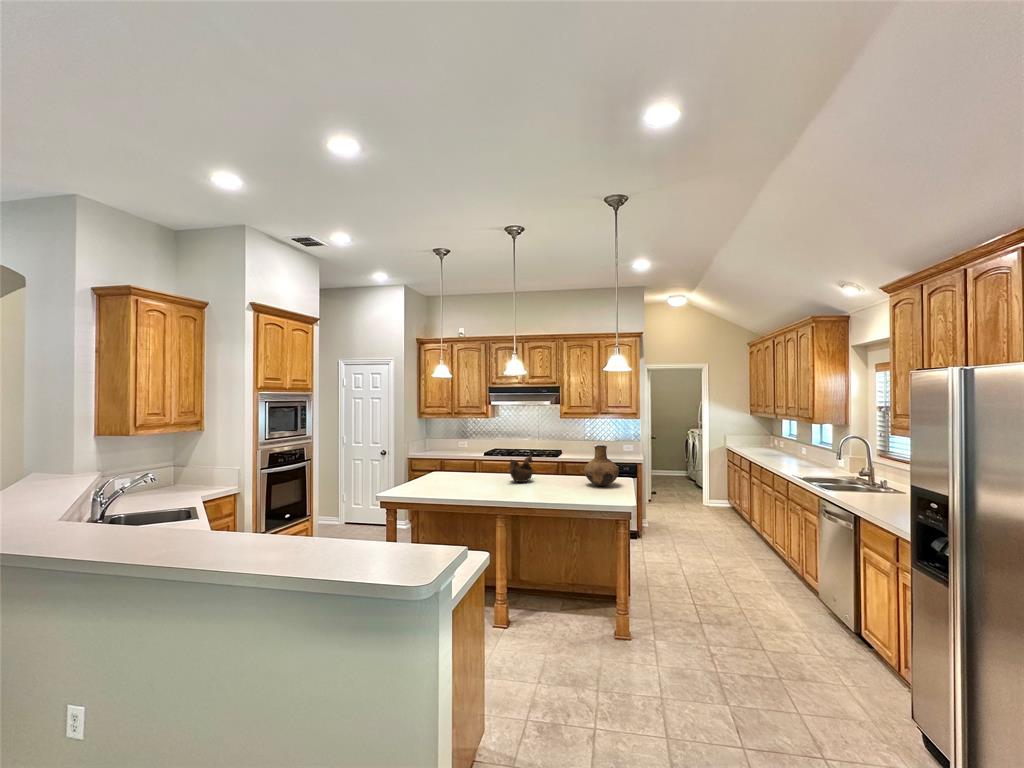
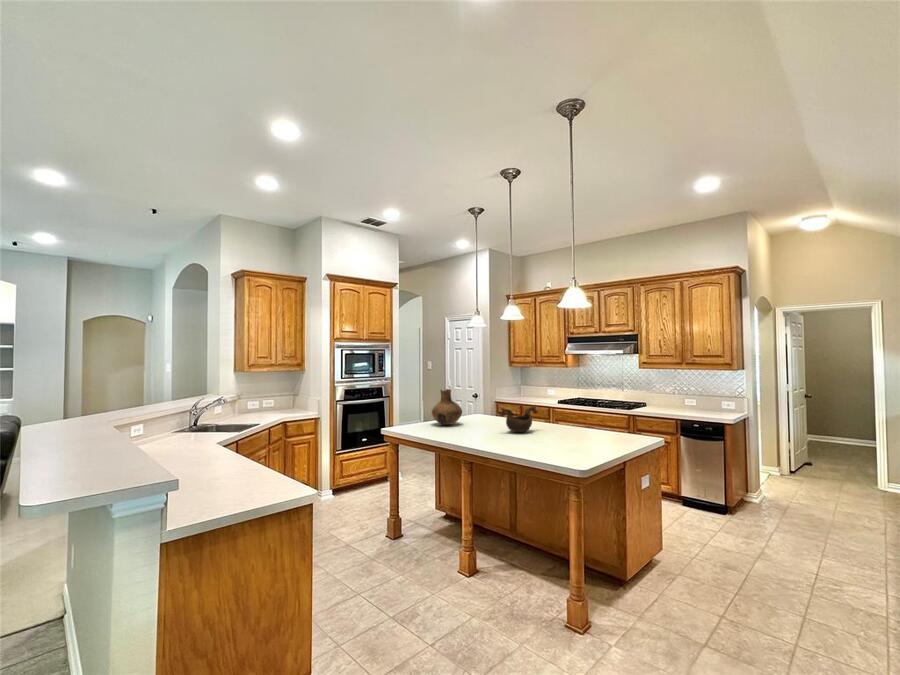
vase: present [584,445,619,486] -> present [432,389,462,425]

